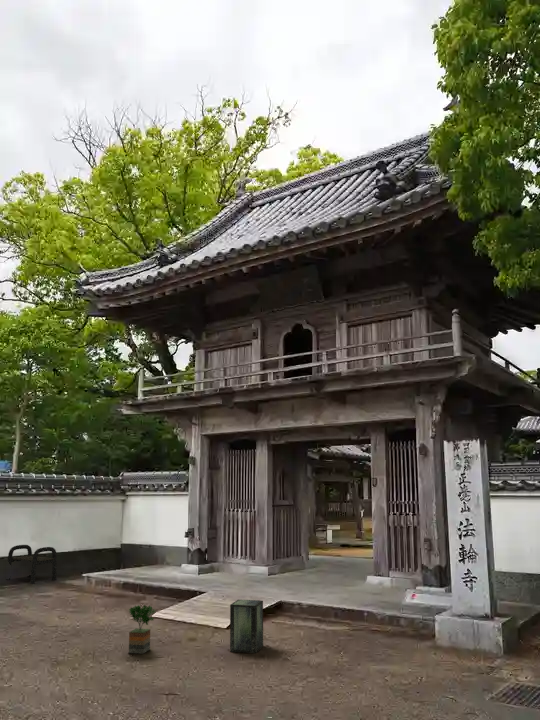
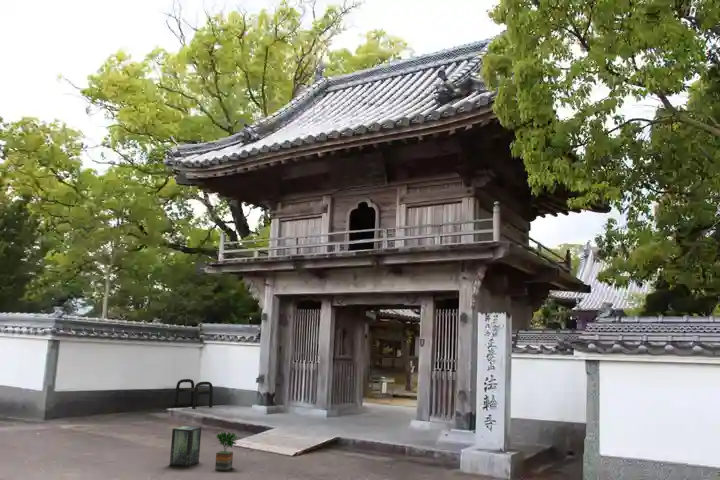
bench: present [6,545,57,584] -> present [174,379,213,409]
storage box: present [230,600,263,653] -> present [170,426,201,466]

